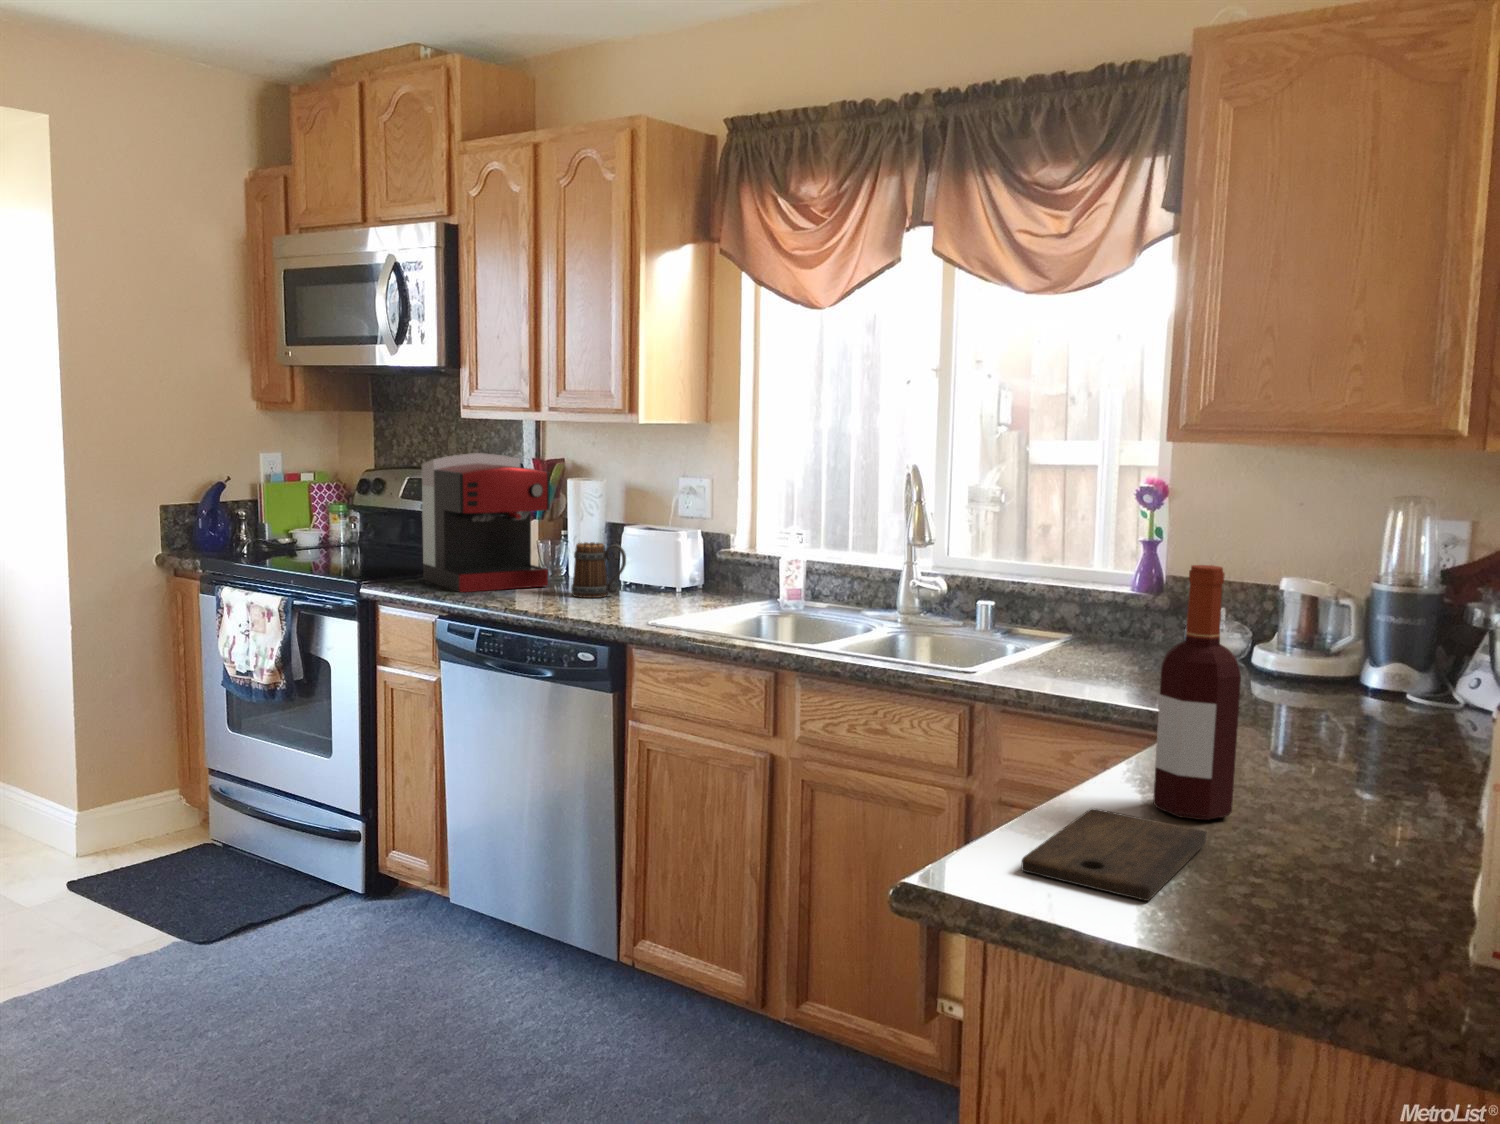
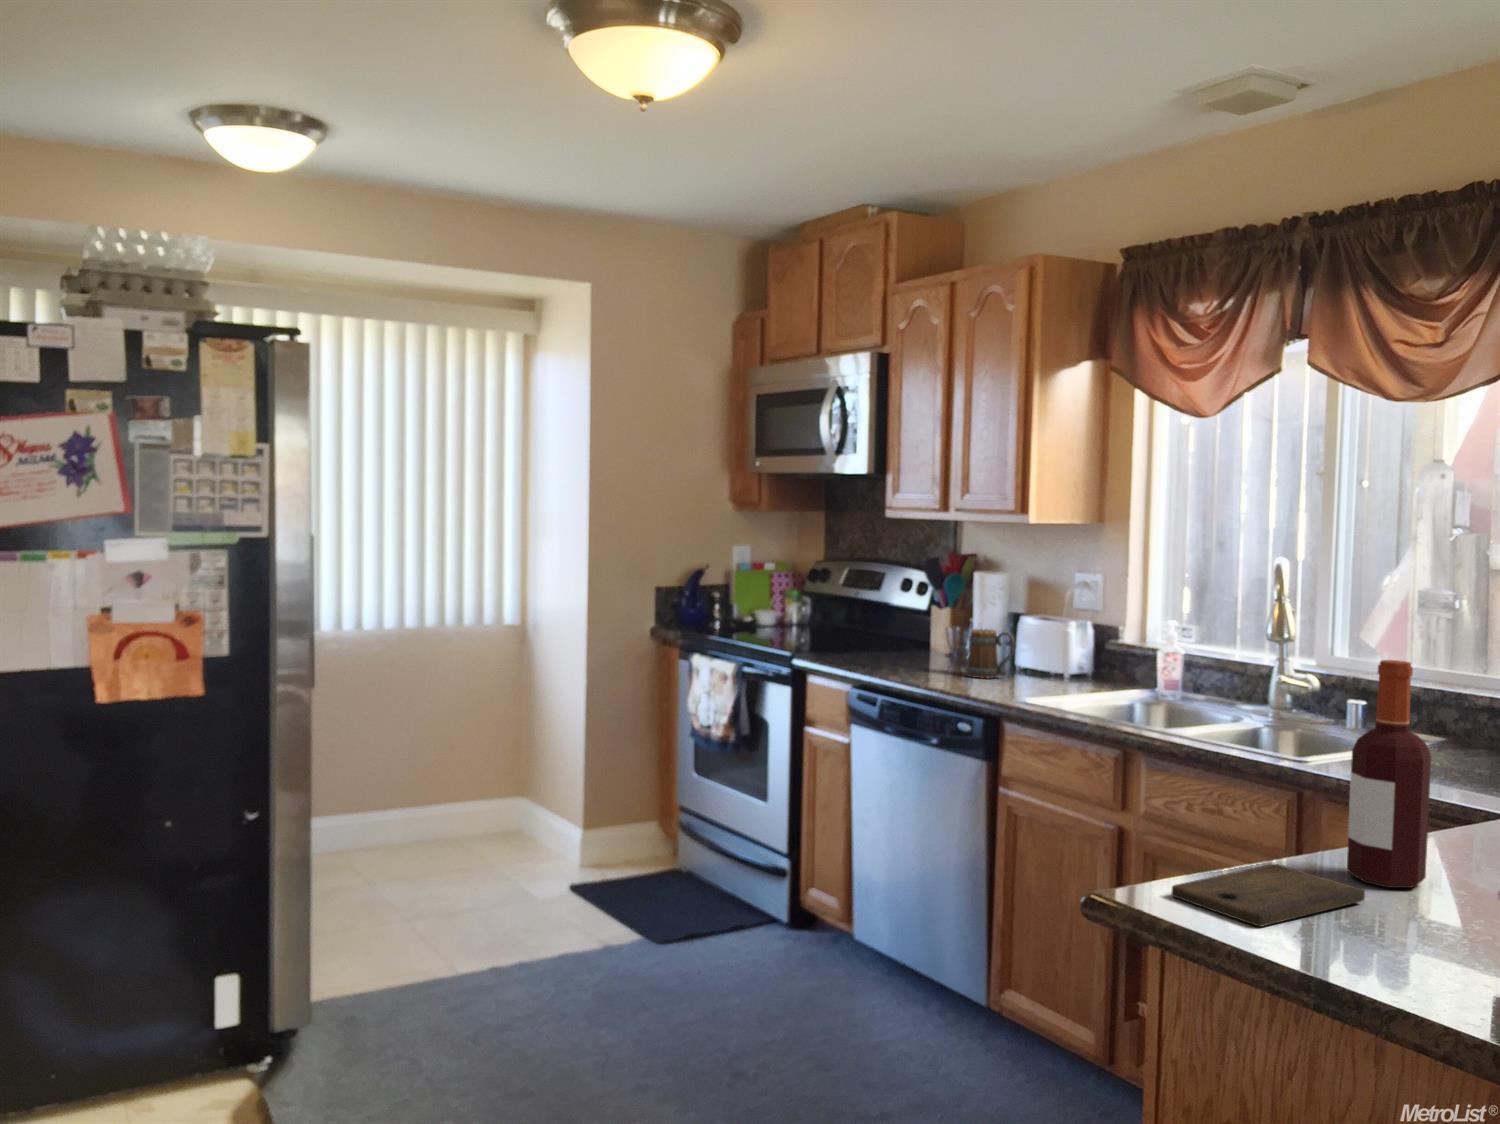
coffee maker: present [422,453,550,592] -> none [847,548,954,667]

